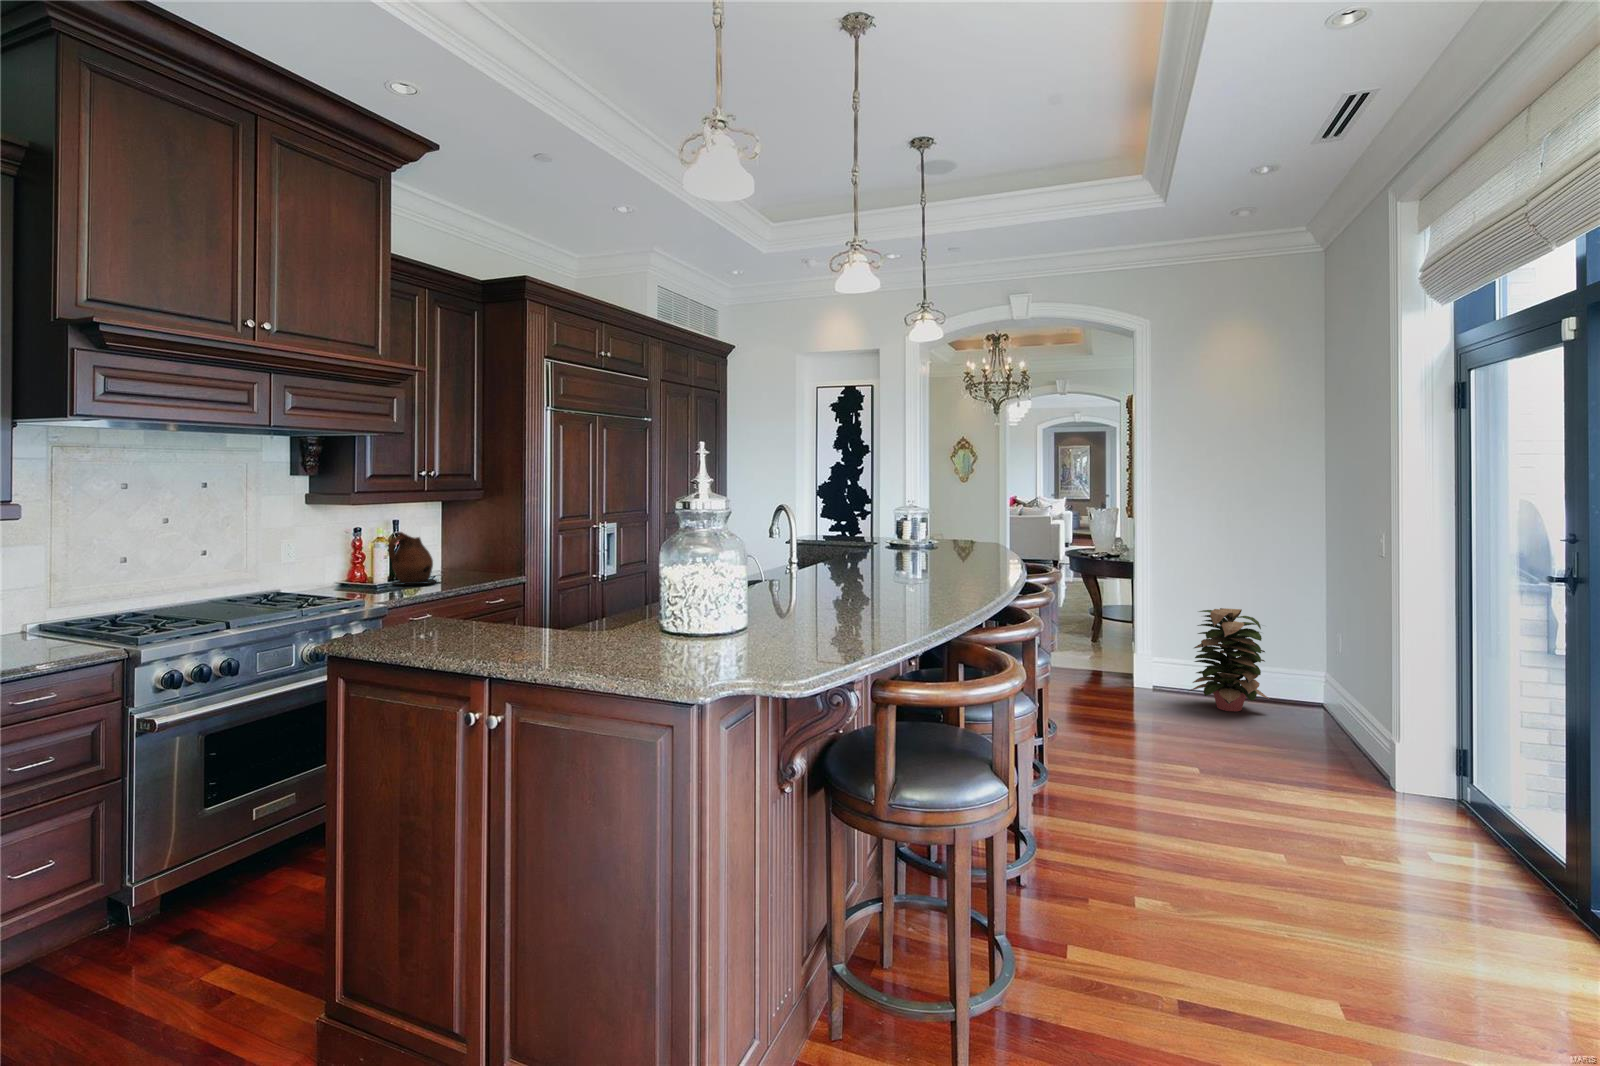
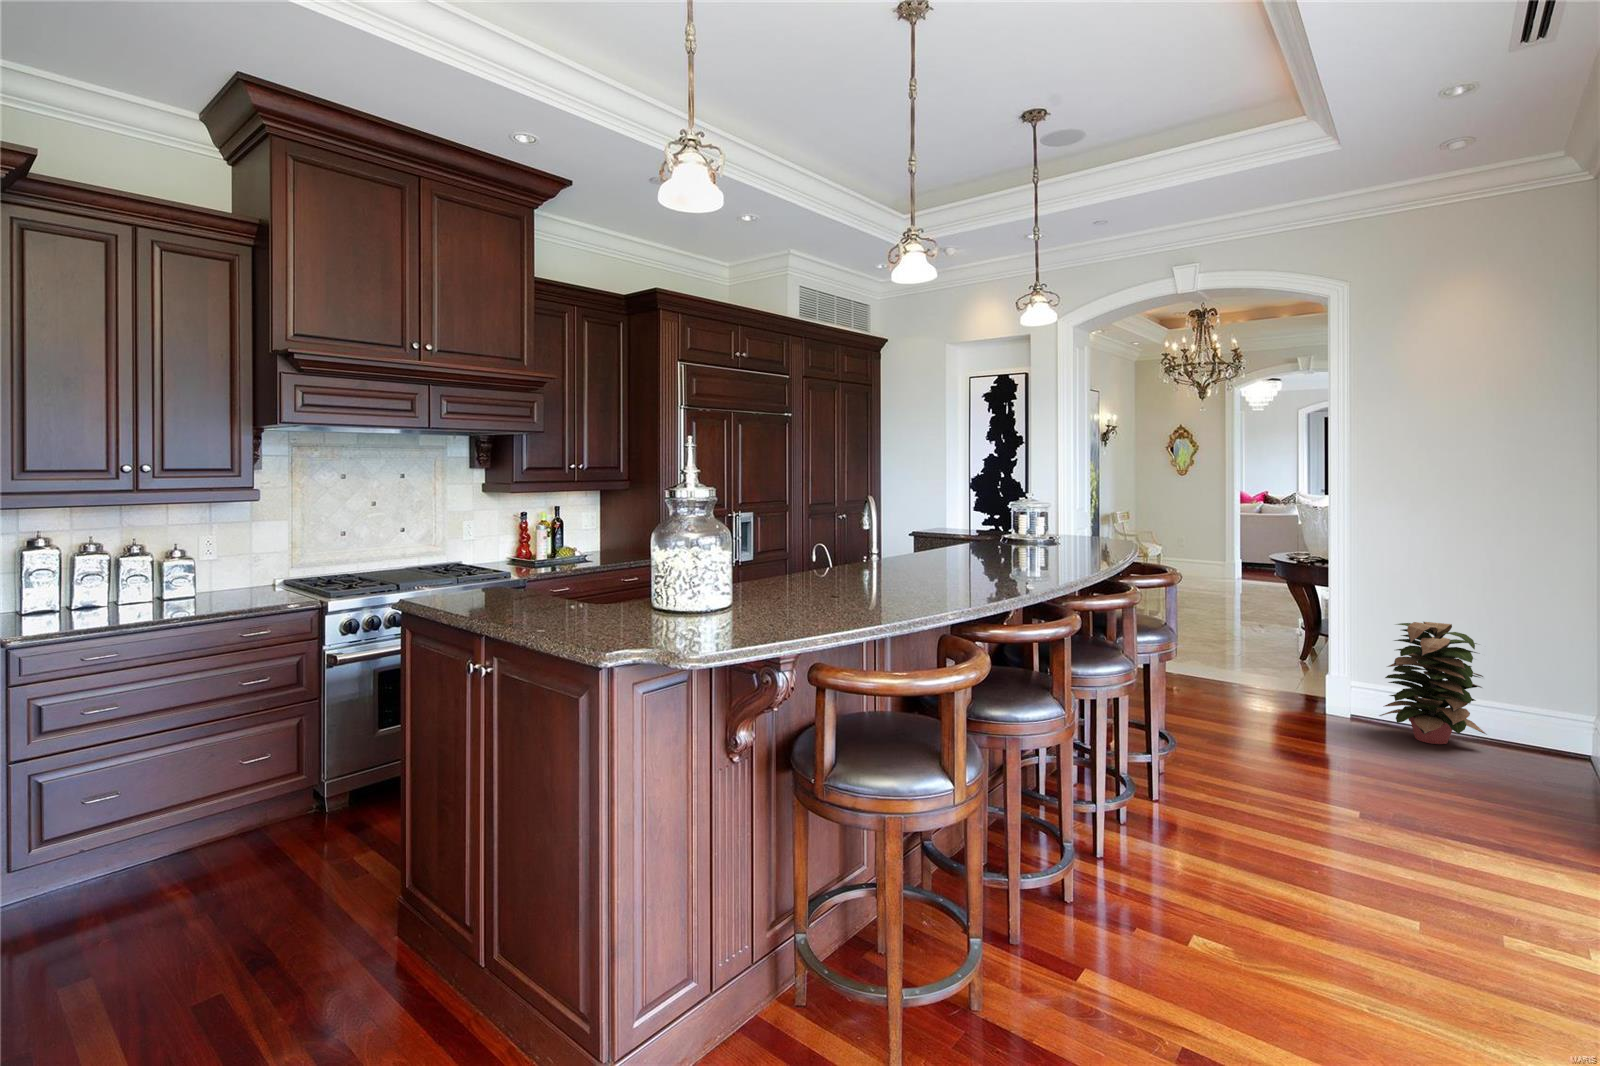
ceramic pitcher: present [389,532,436,585] -> none [542,517,584,564]

